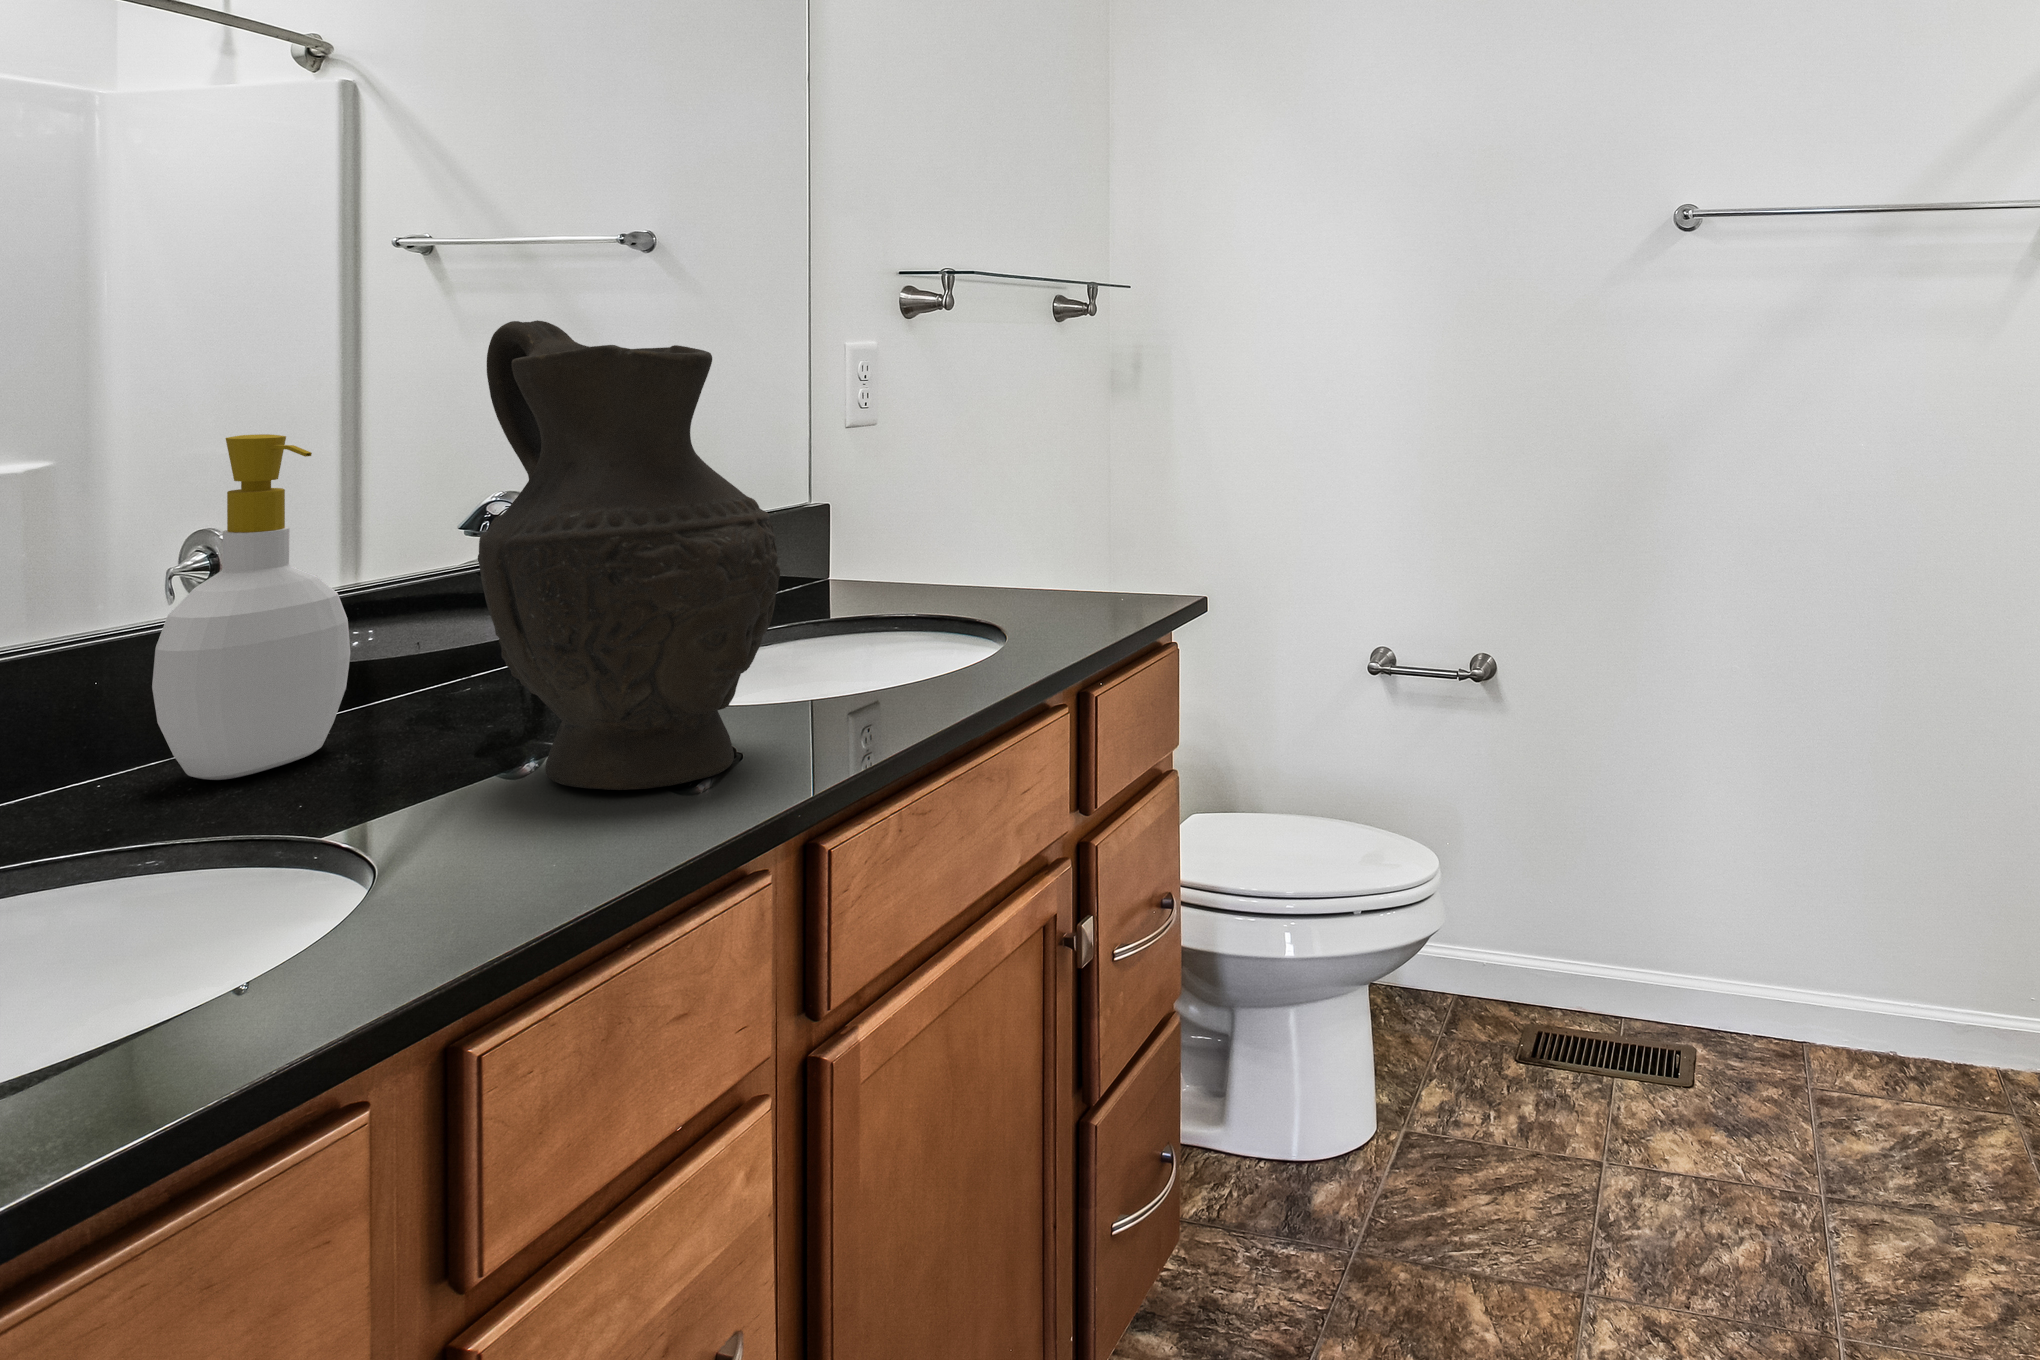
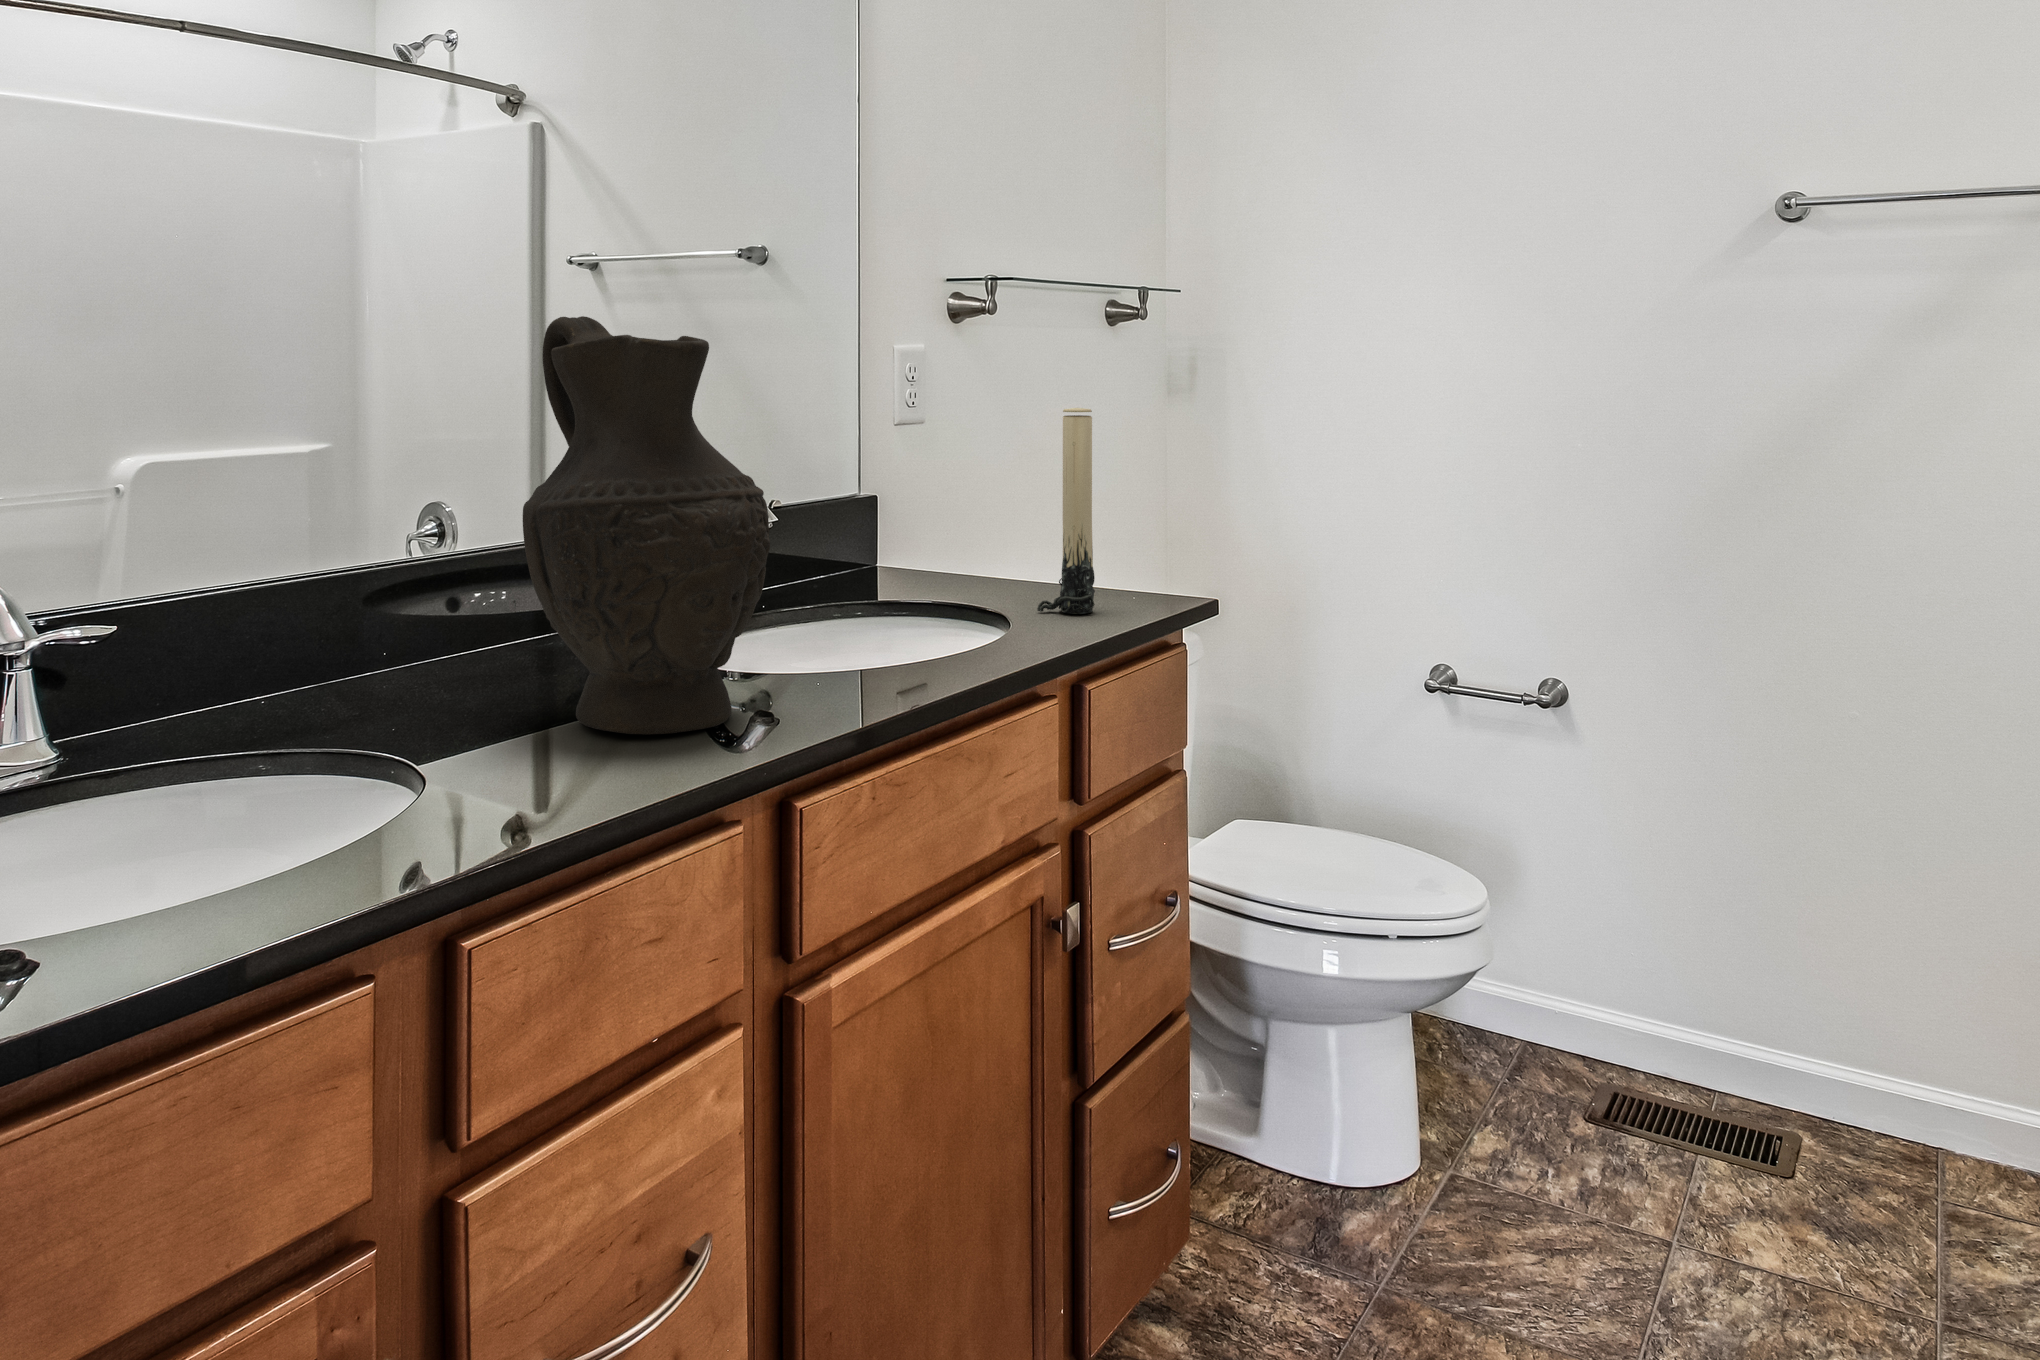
candle: none [1020,412,1081,623] -> present [1037,408,1095,614]
soap bottle: present [152,434,351,780] -> none [296,415,448,703]

